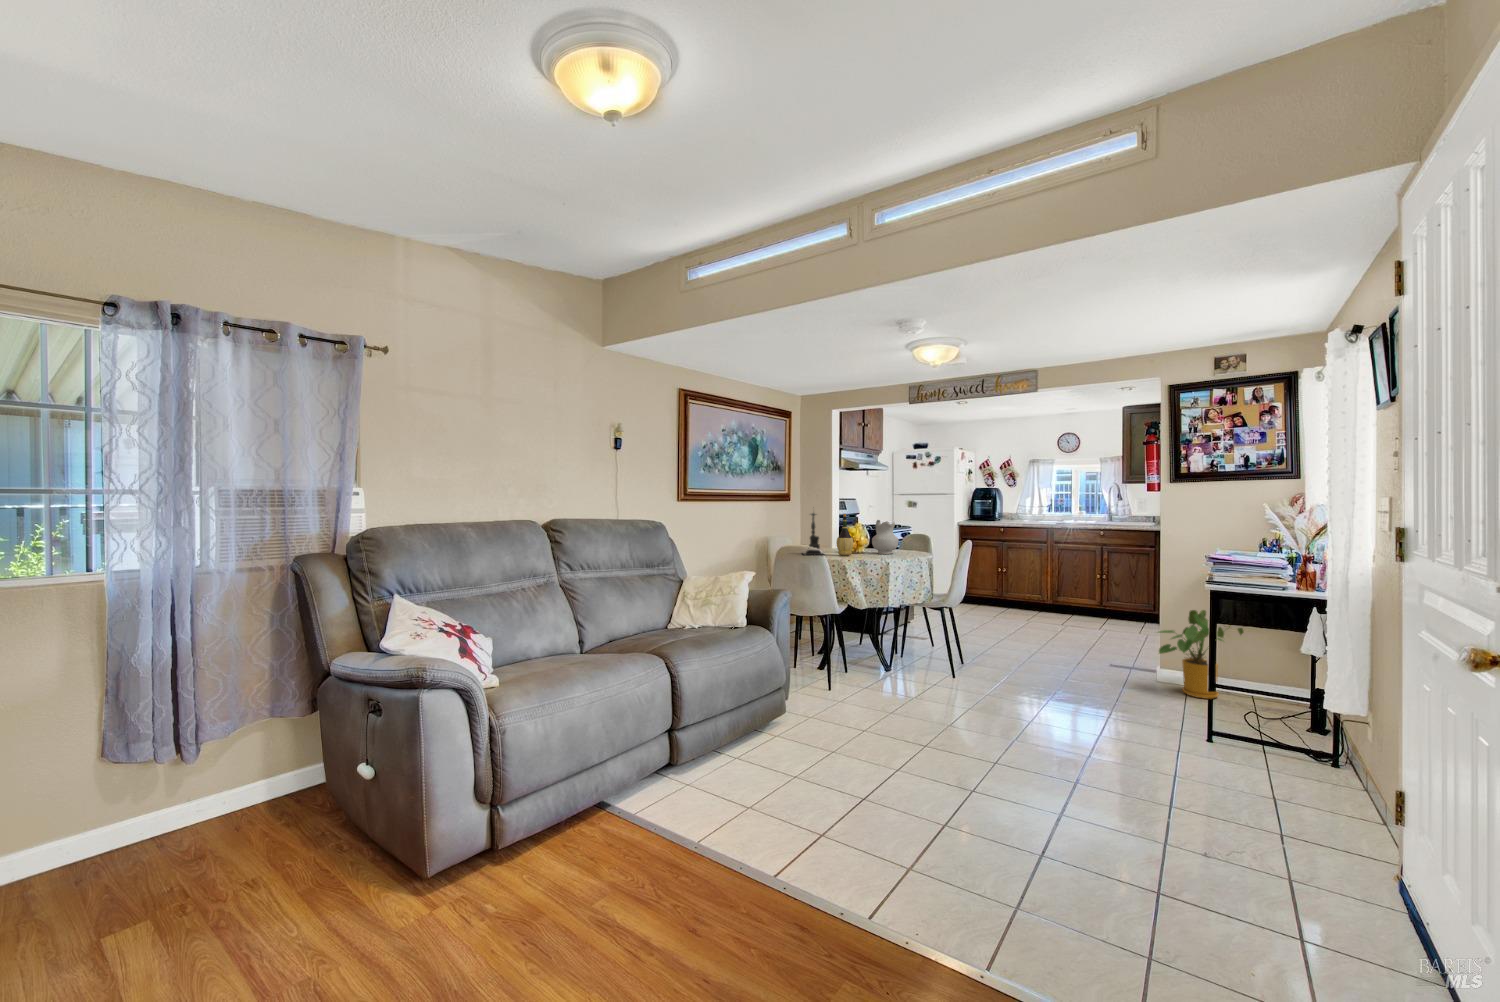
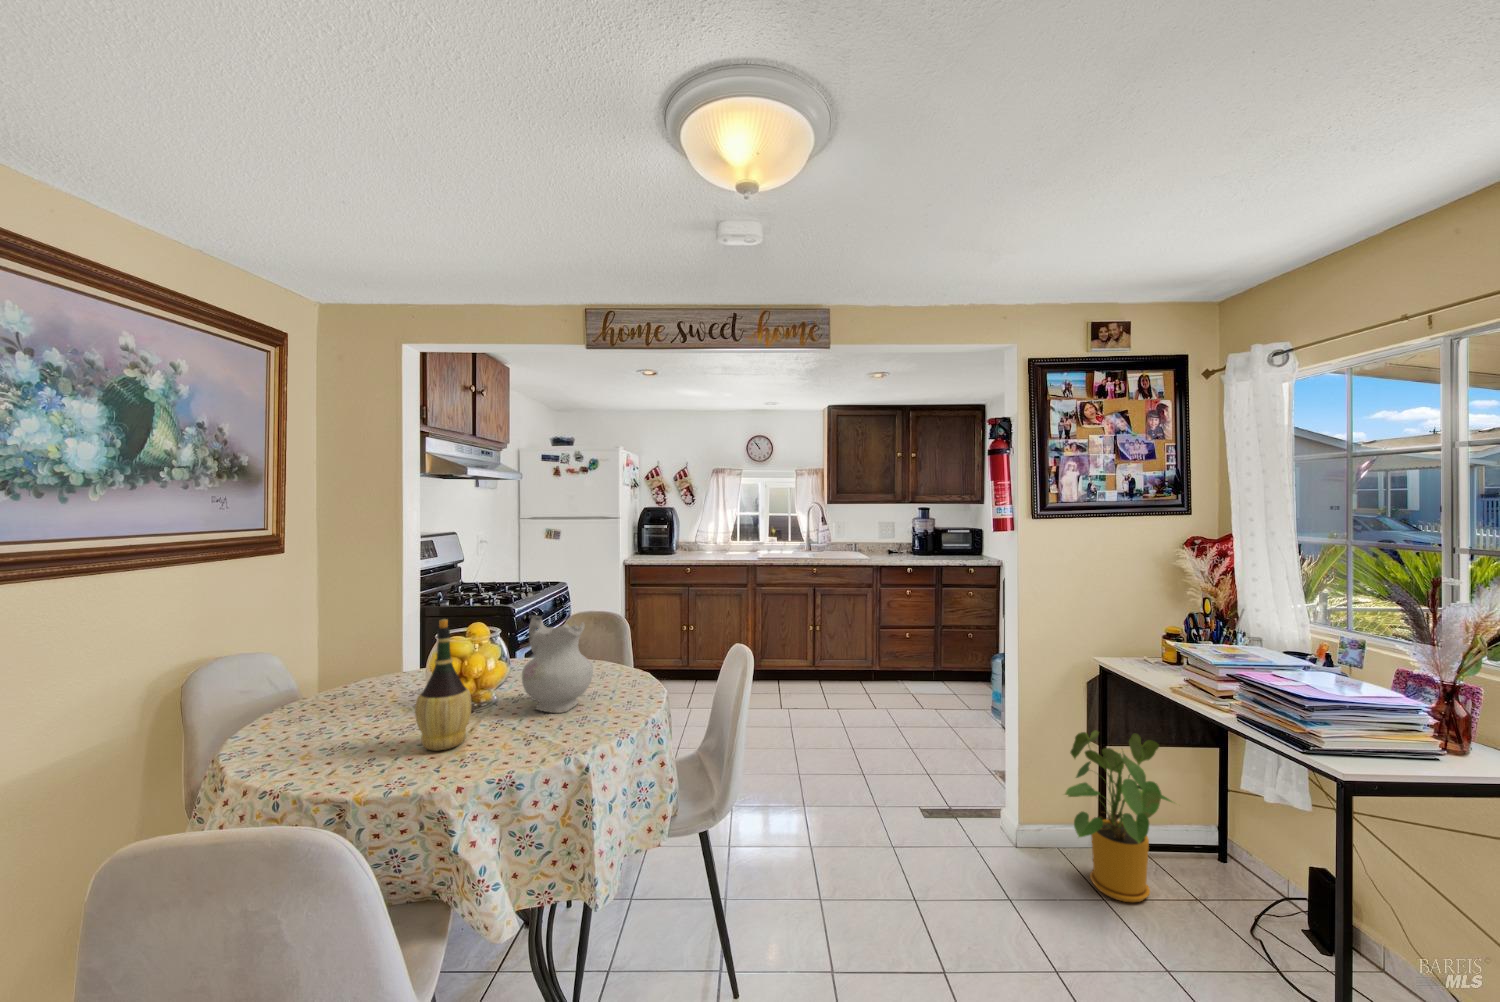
candle holder: present [803,513,824,555] -> none [289,599,375,767]

